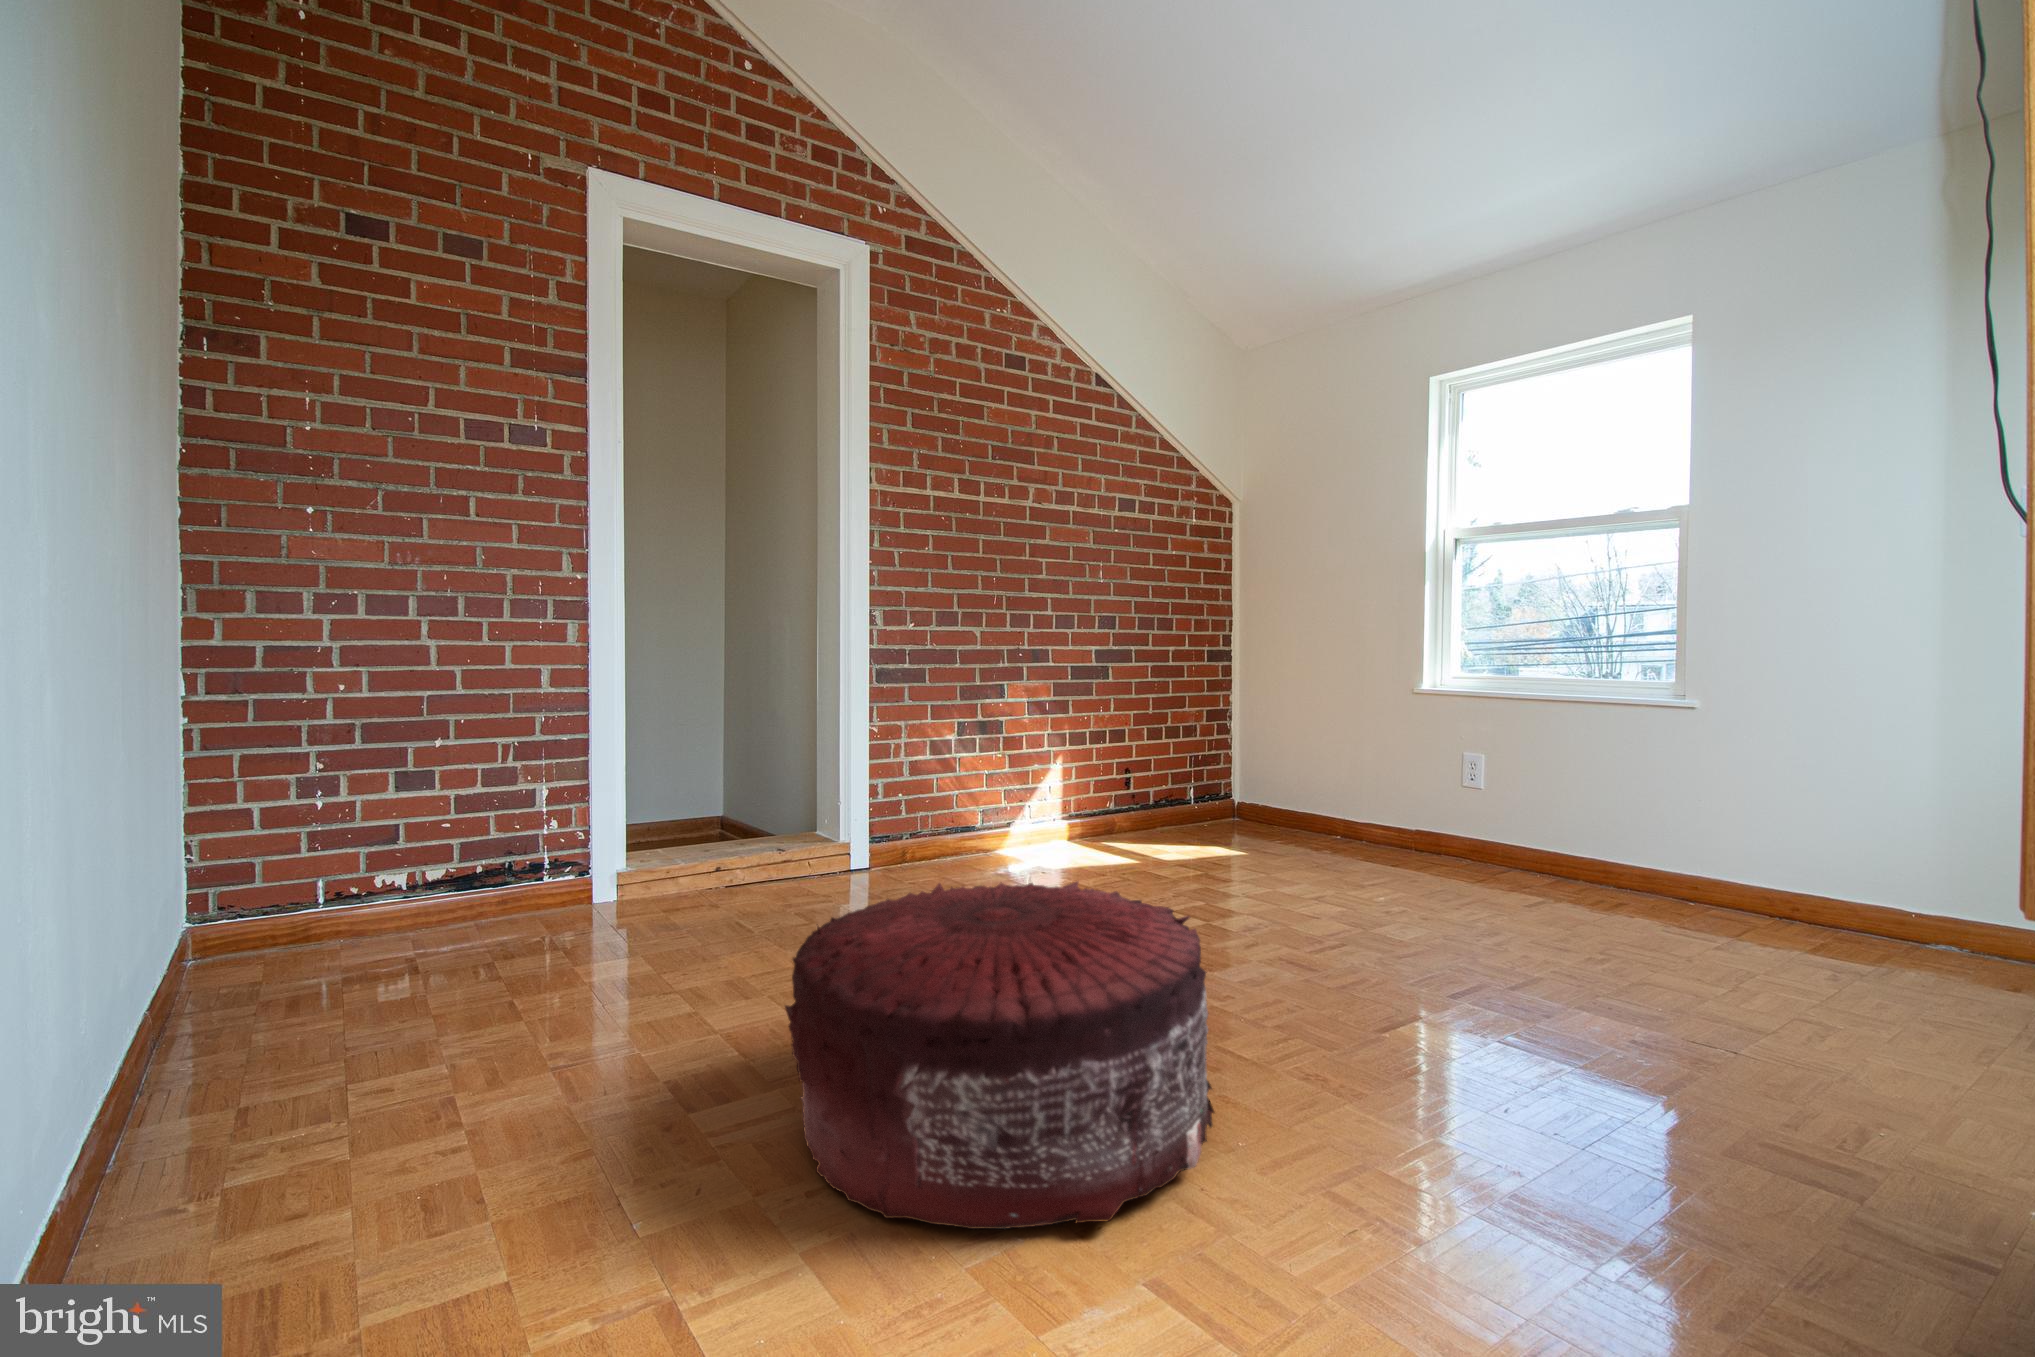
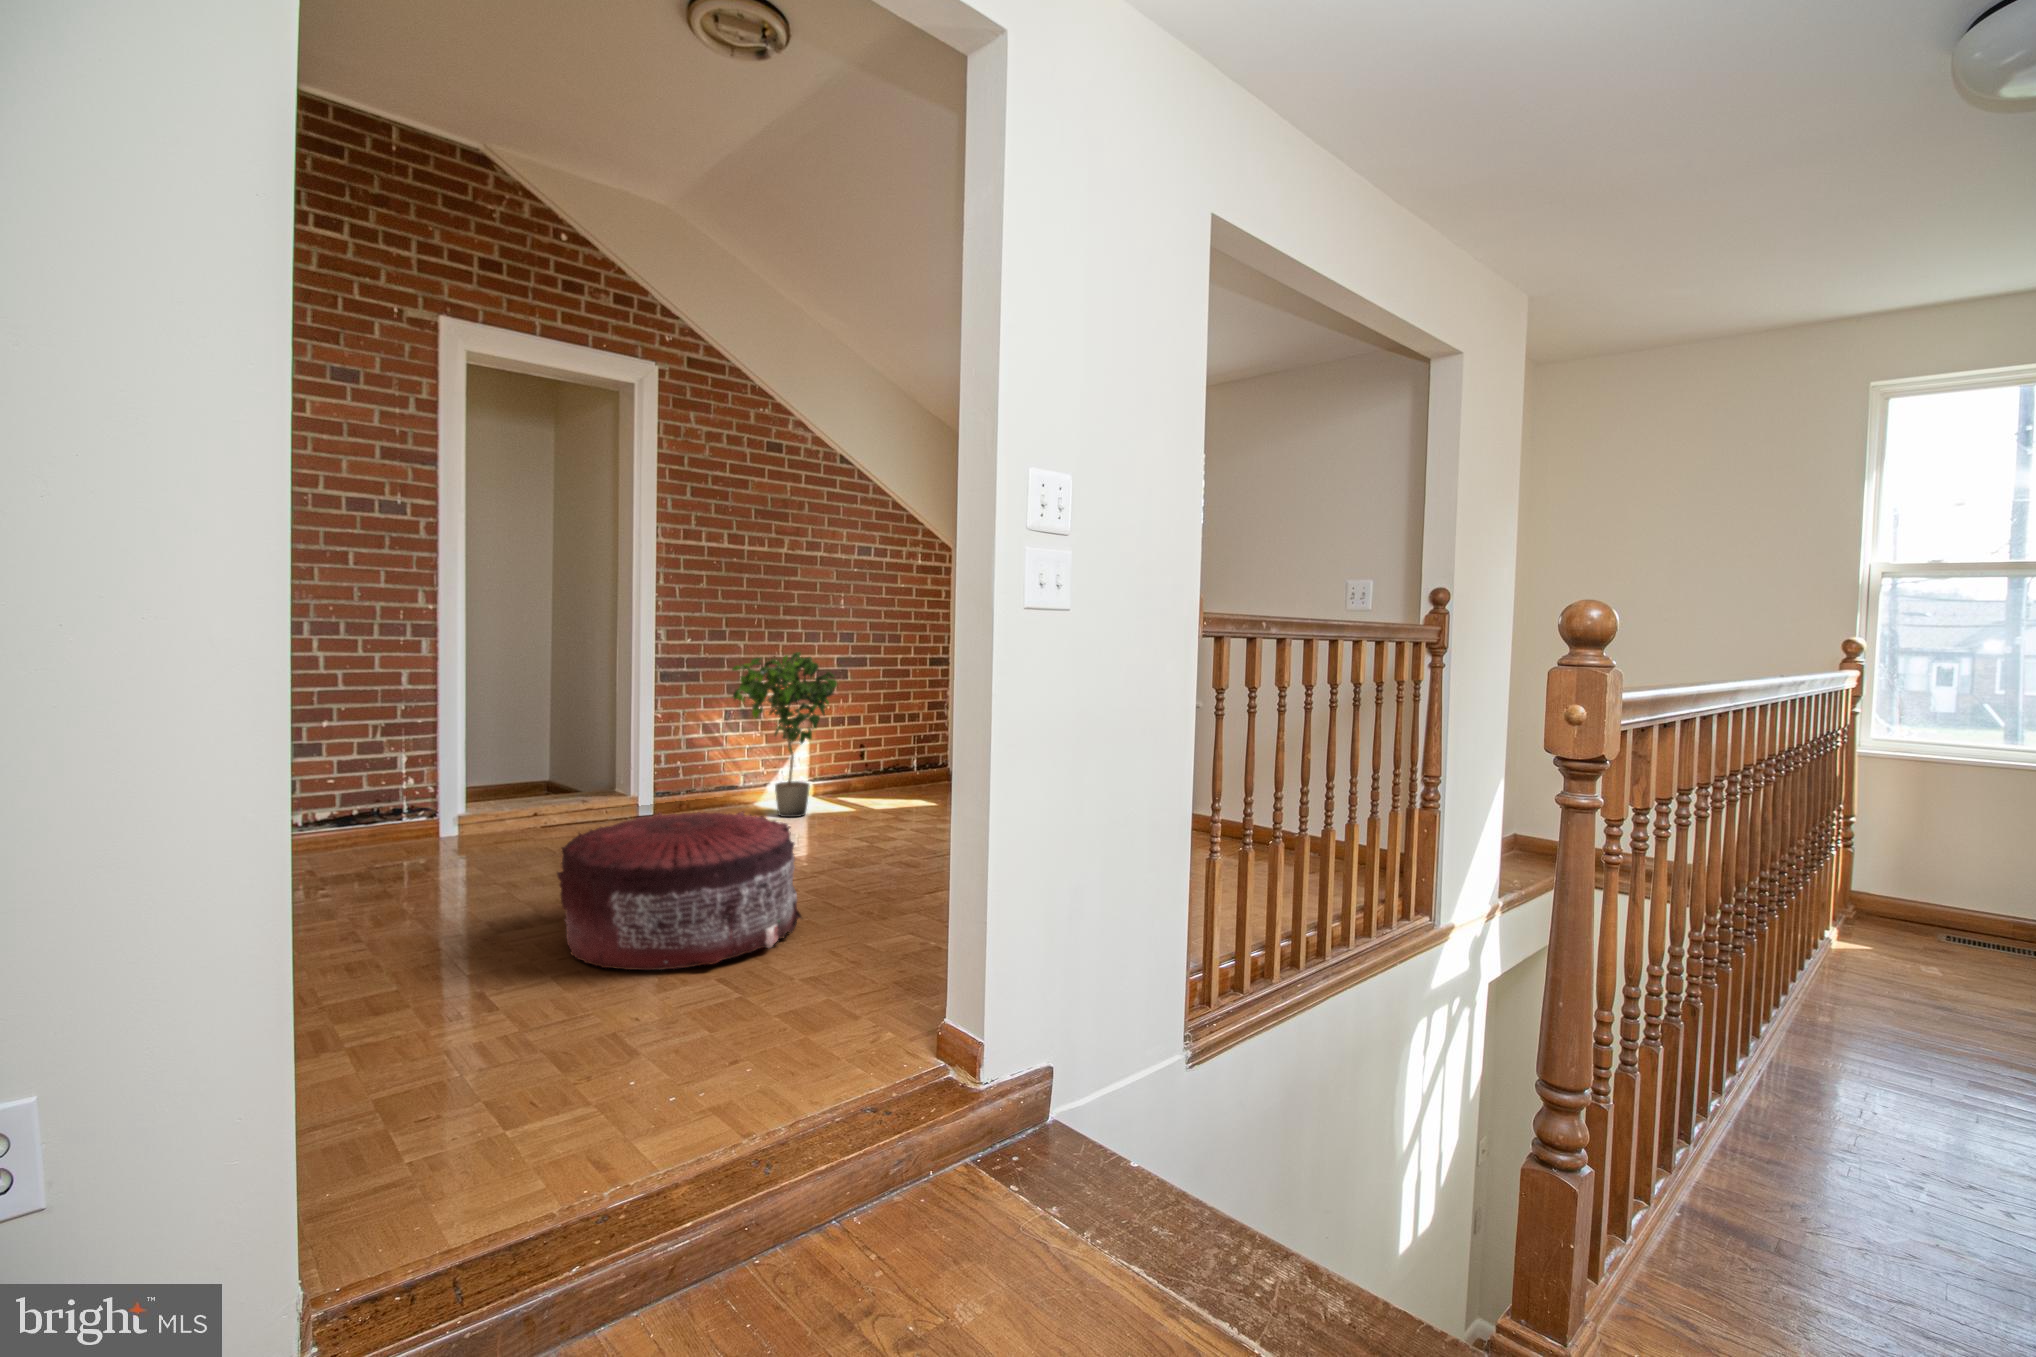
potted plant: none [970,637,1128,872] -> present [732,652,837,817]

